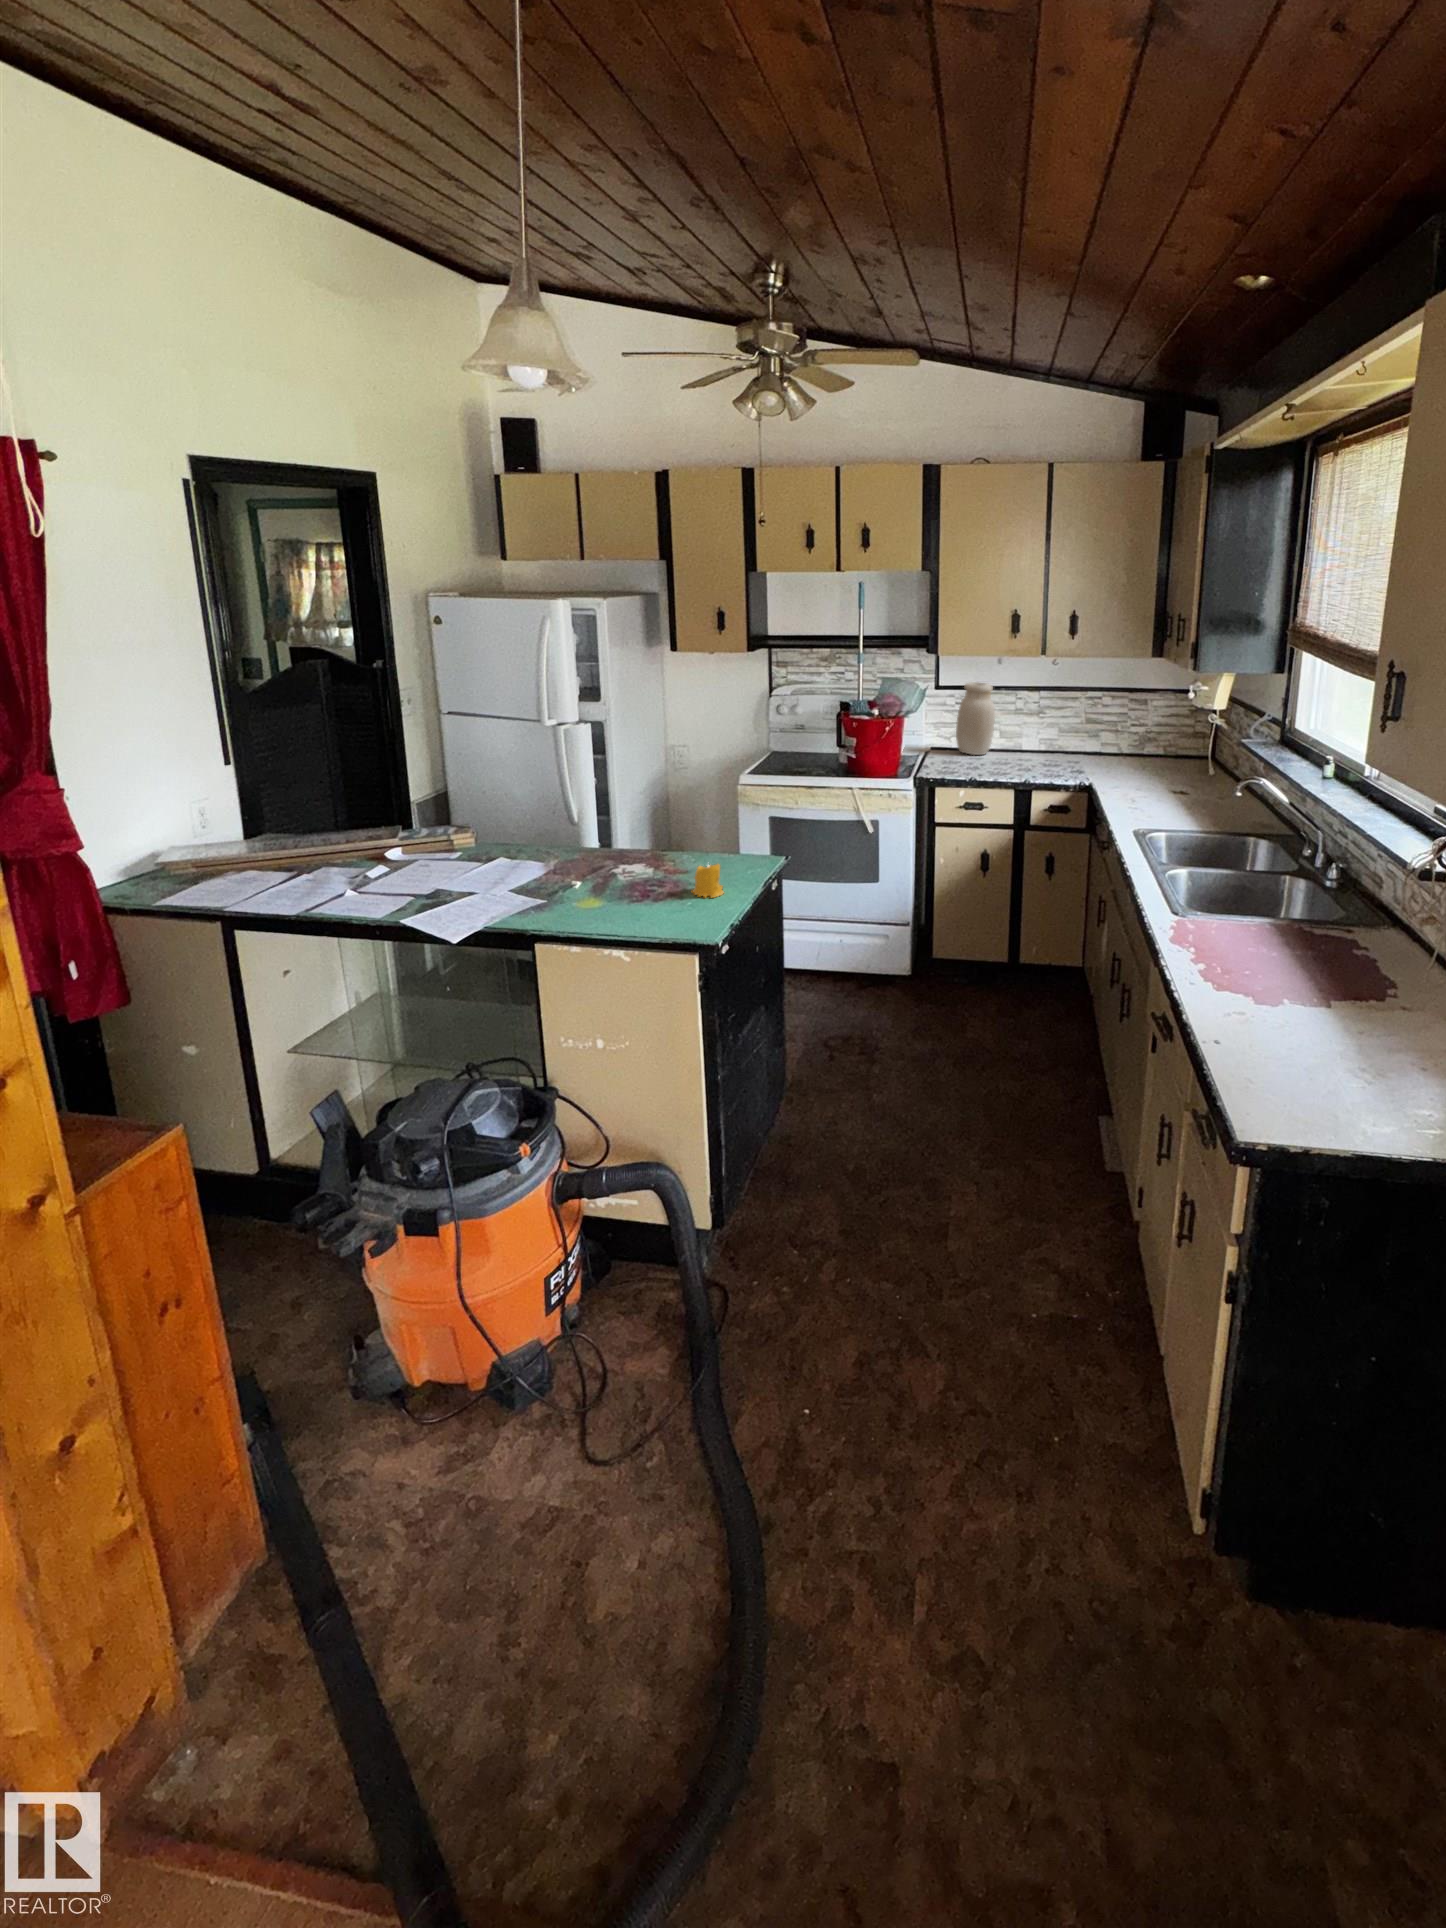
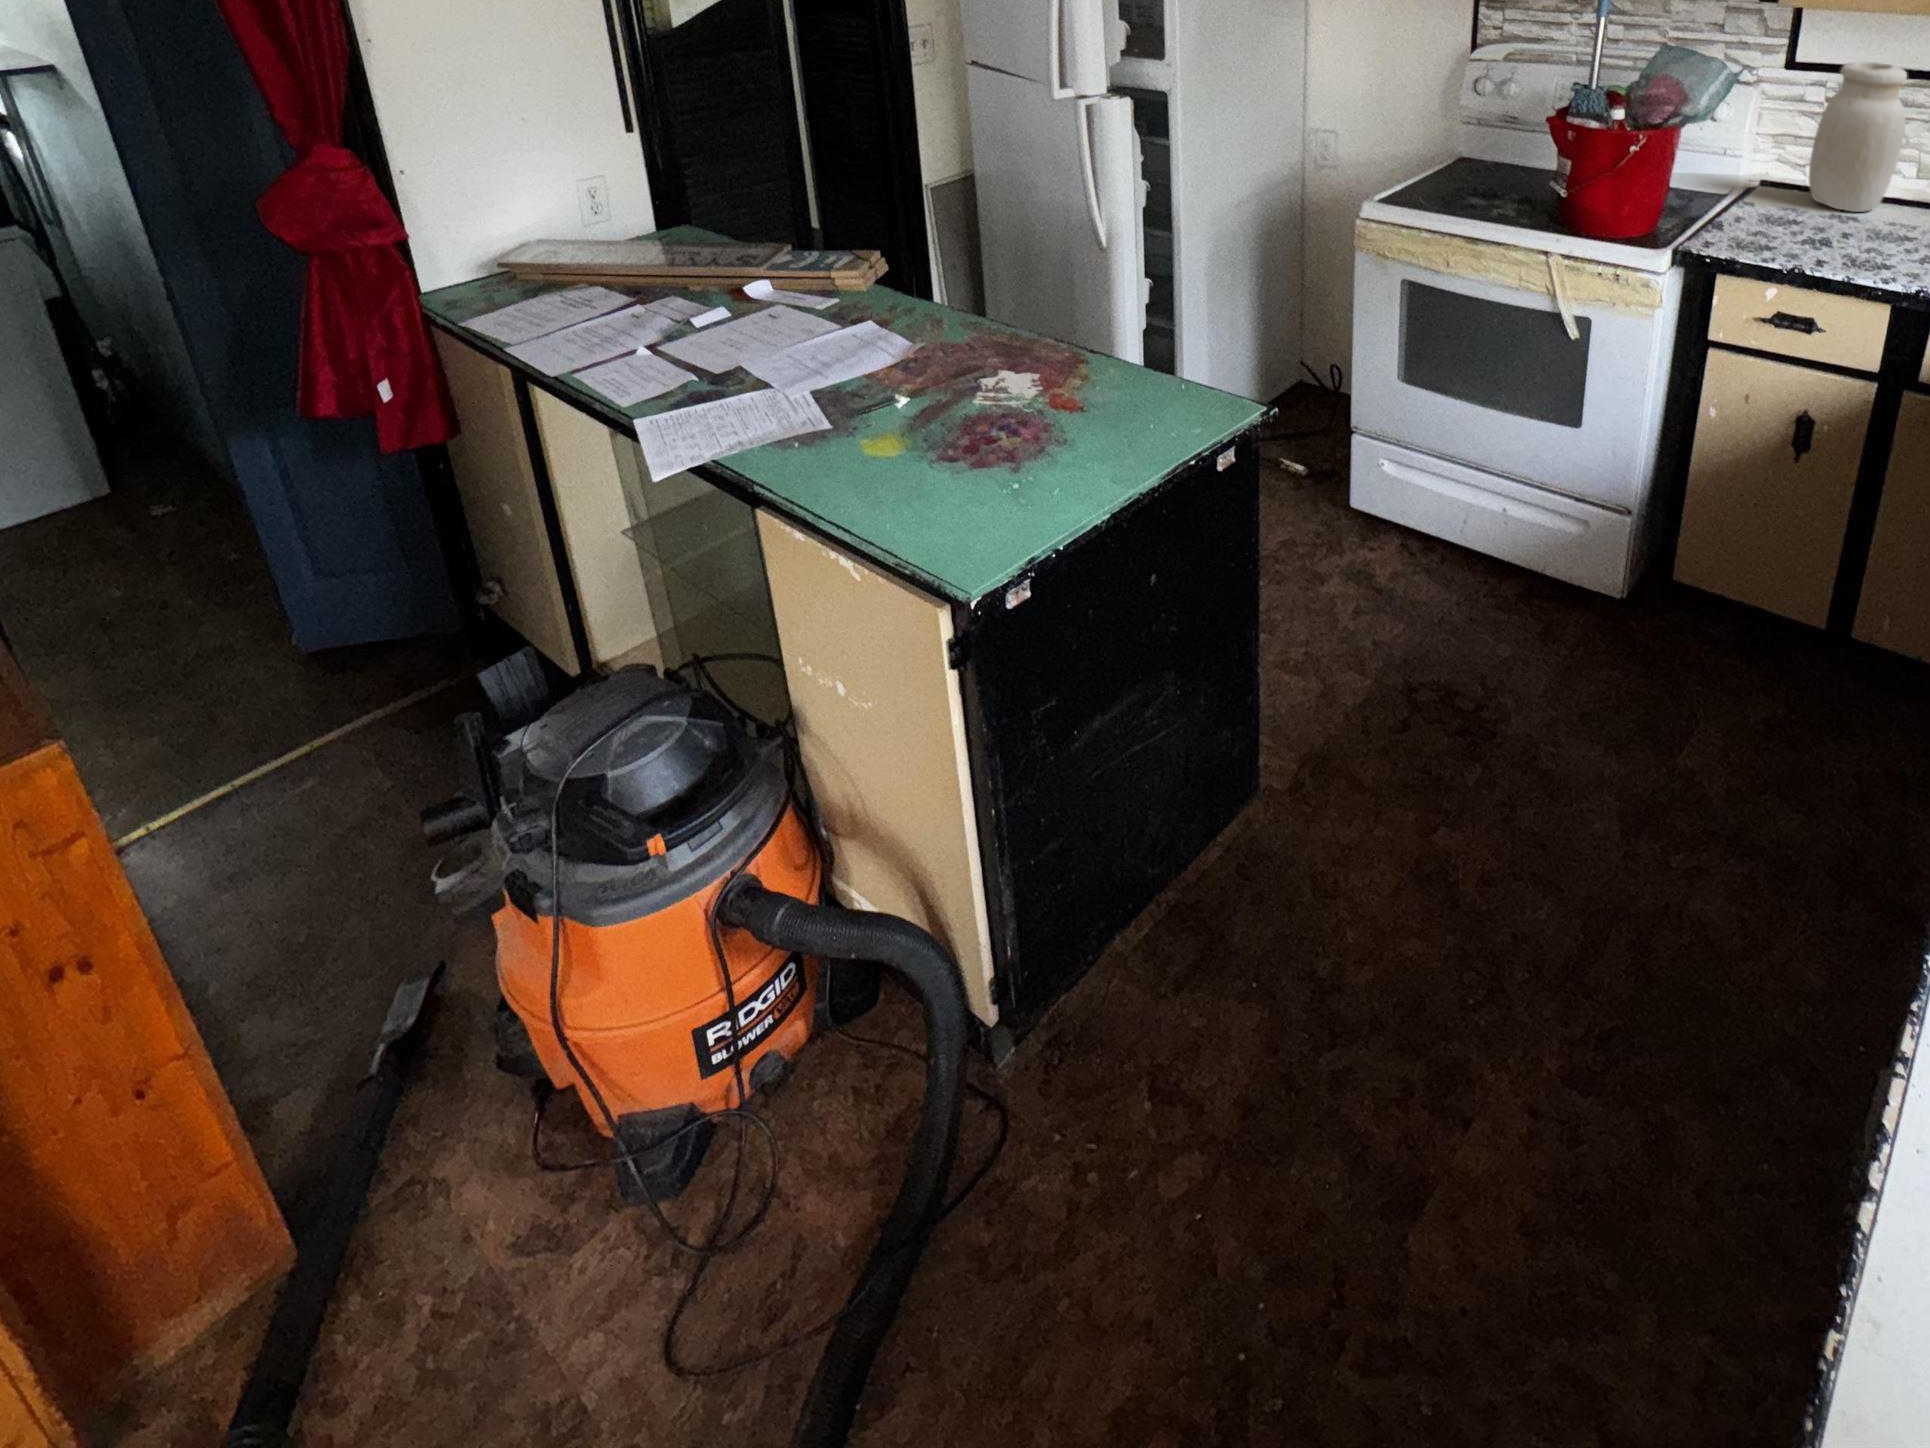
candle: present [691,864,724,898] -> none [1054,401,1118,470]

